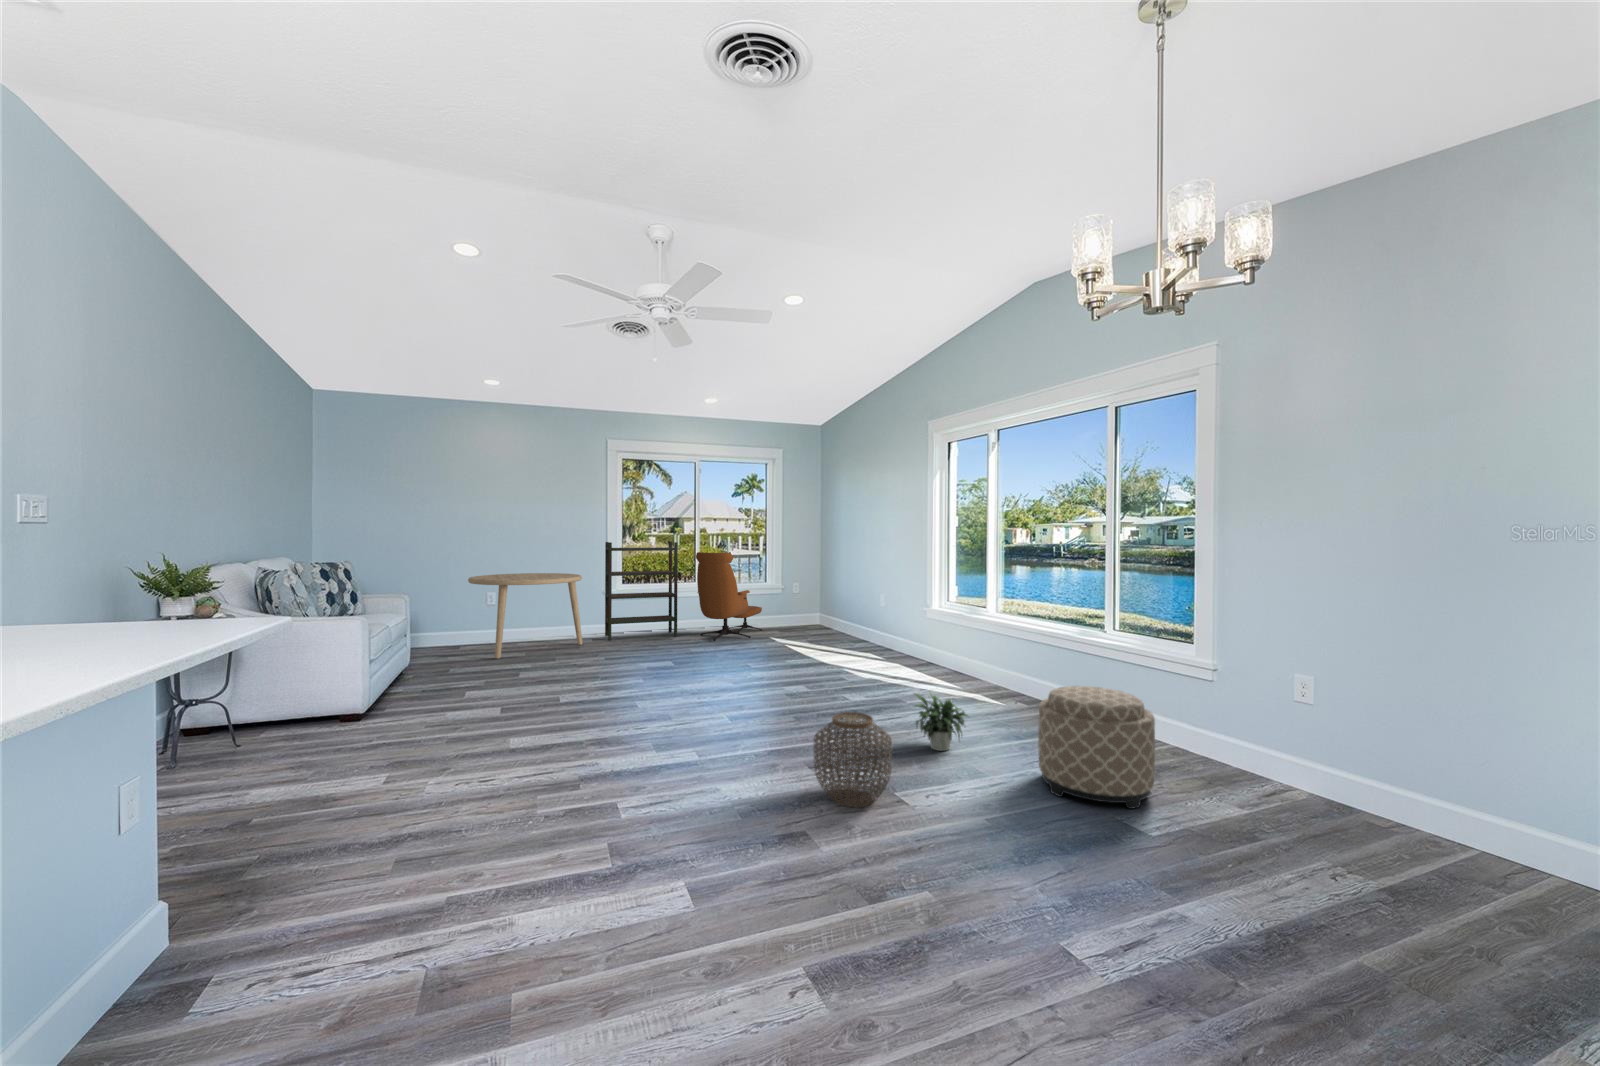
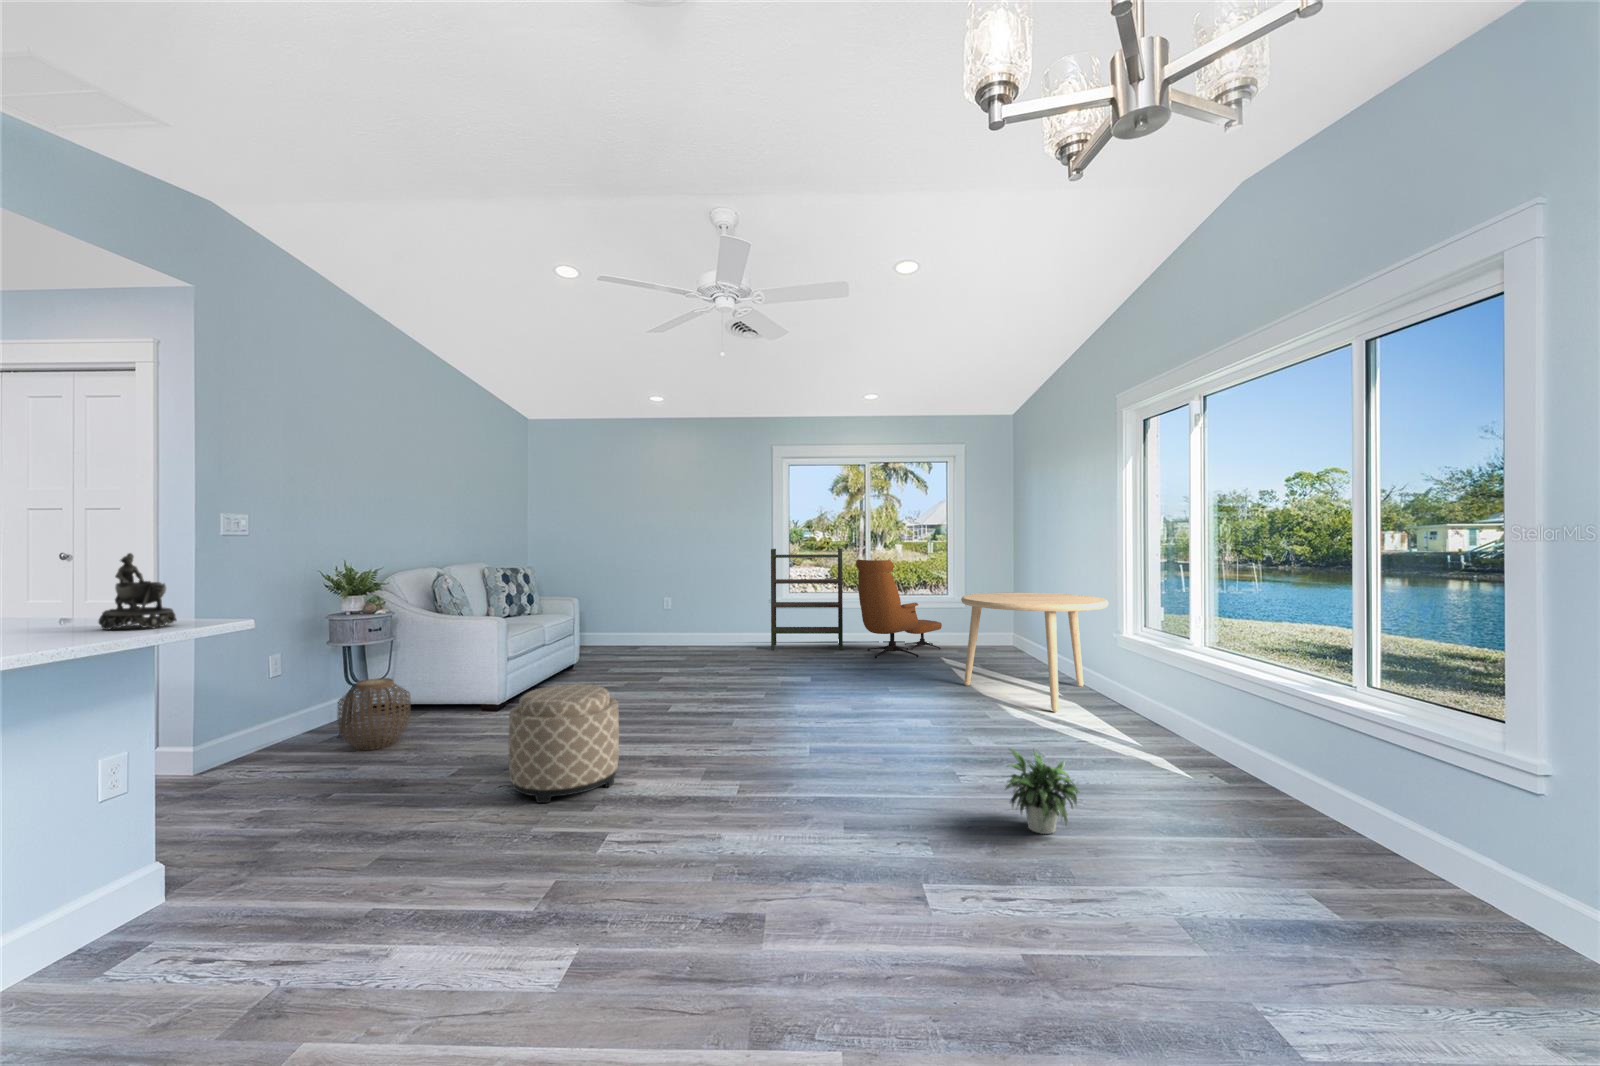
decorative bowl: none [92,548,204,638] -> present [99,553,177,630]
dining table: present [468,573,582,659] -> present [961,592,1108,712]
ottoman: present [1038,686,1155,809] -> present [509,684,619,803]
woven basket: present [814,712,892,807] -> present [337,678,410,750]

